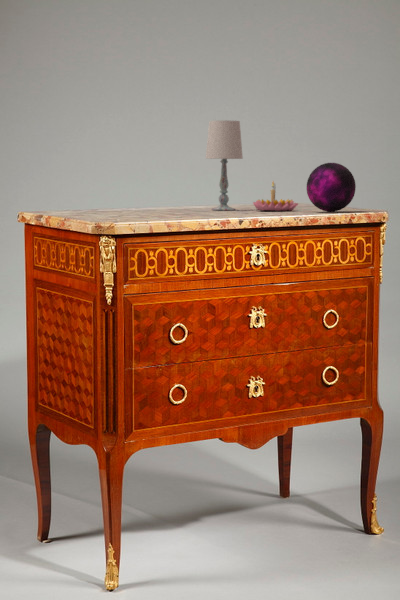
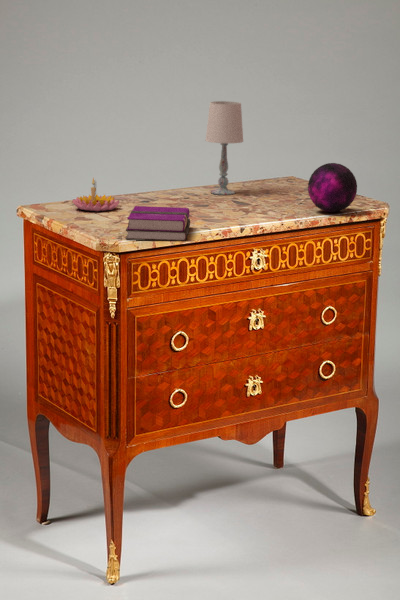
candle holder: present [253,182,298,211] -> present [73,178,120,212]
hardback book: none [121,196,188,219] -> present [126,206,190,241]

